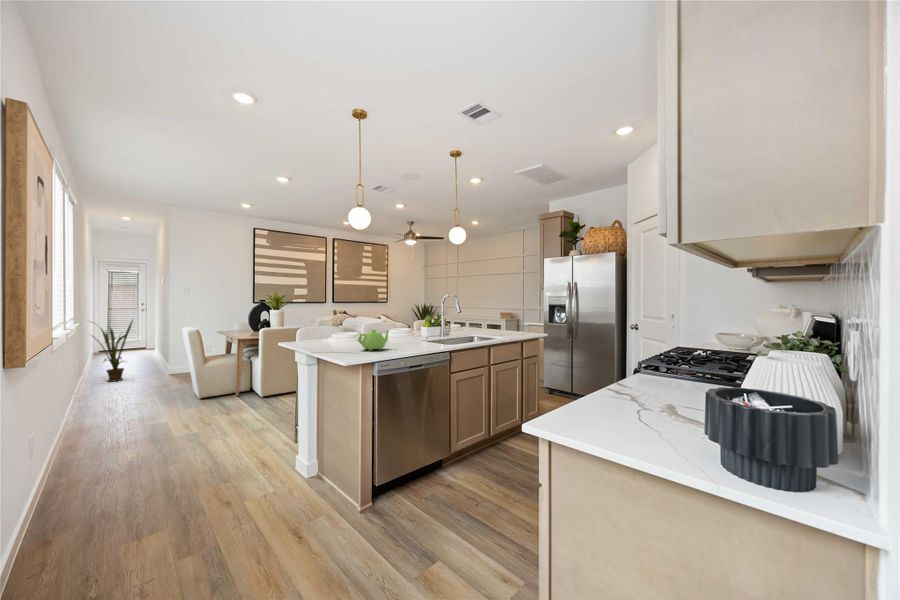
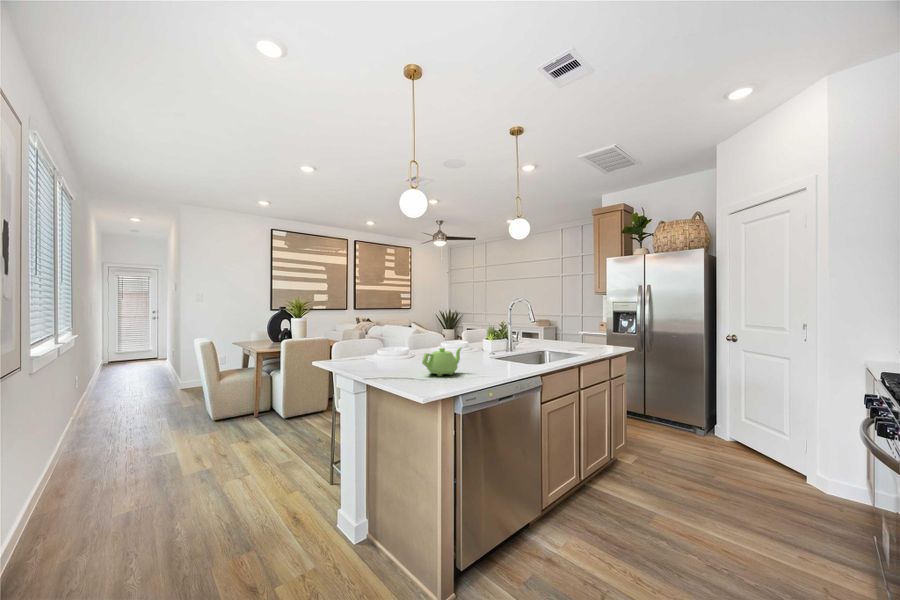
house plant: present [92,320,133,382] -> none [88,329,142,399]

